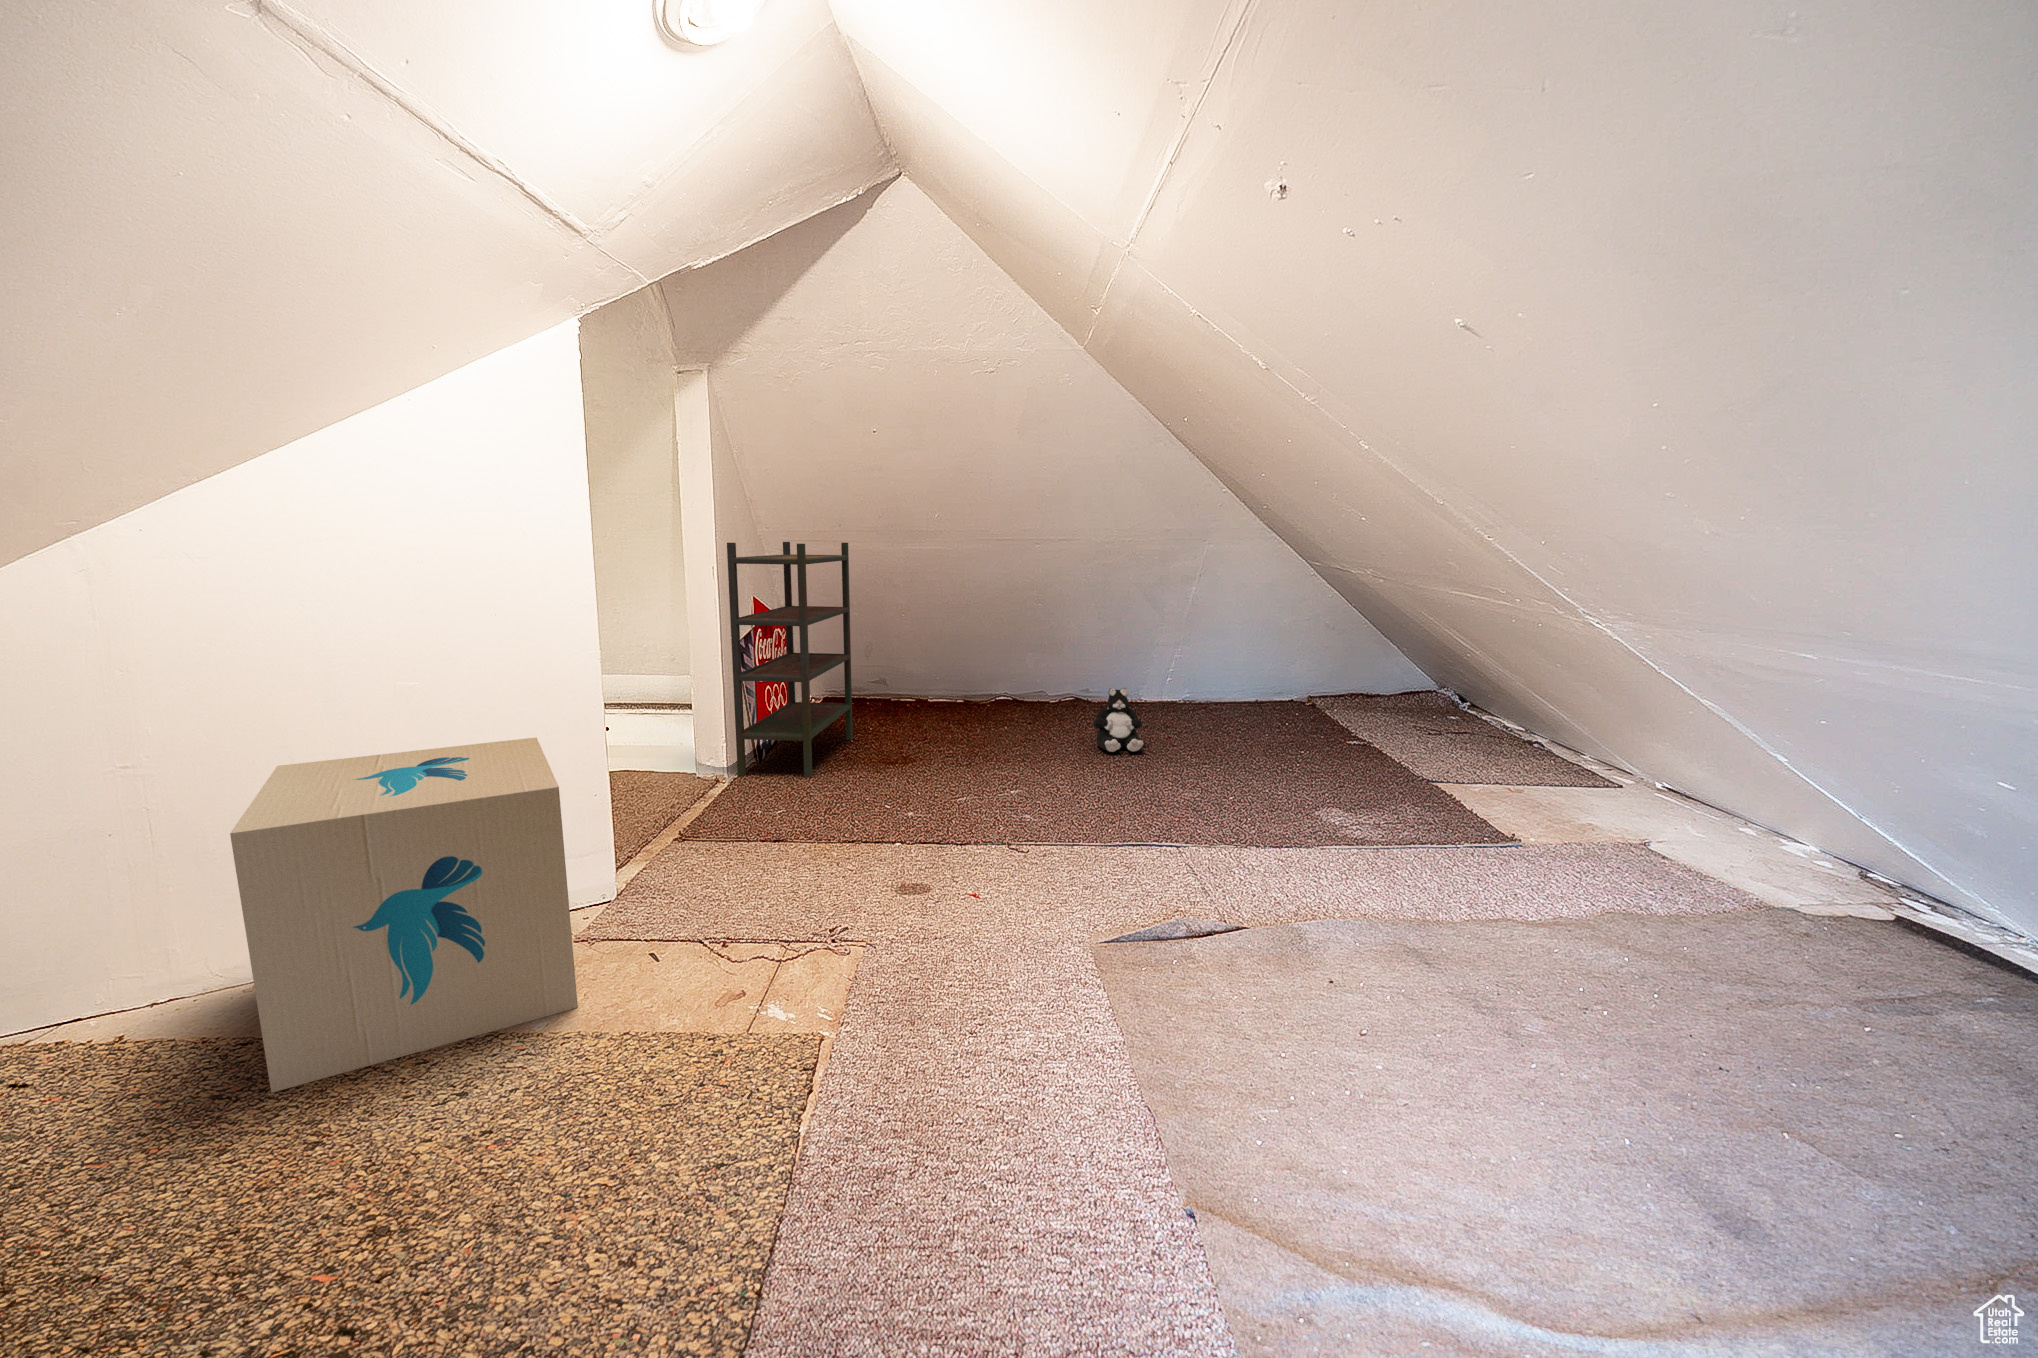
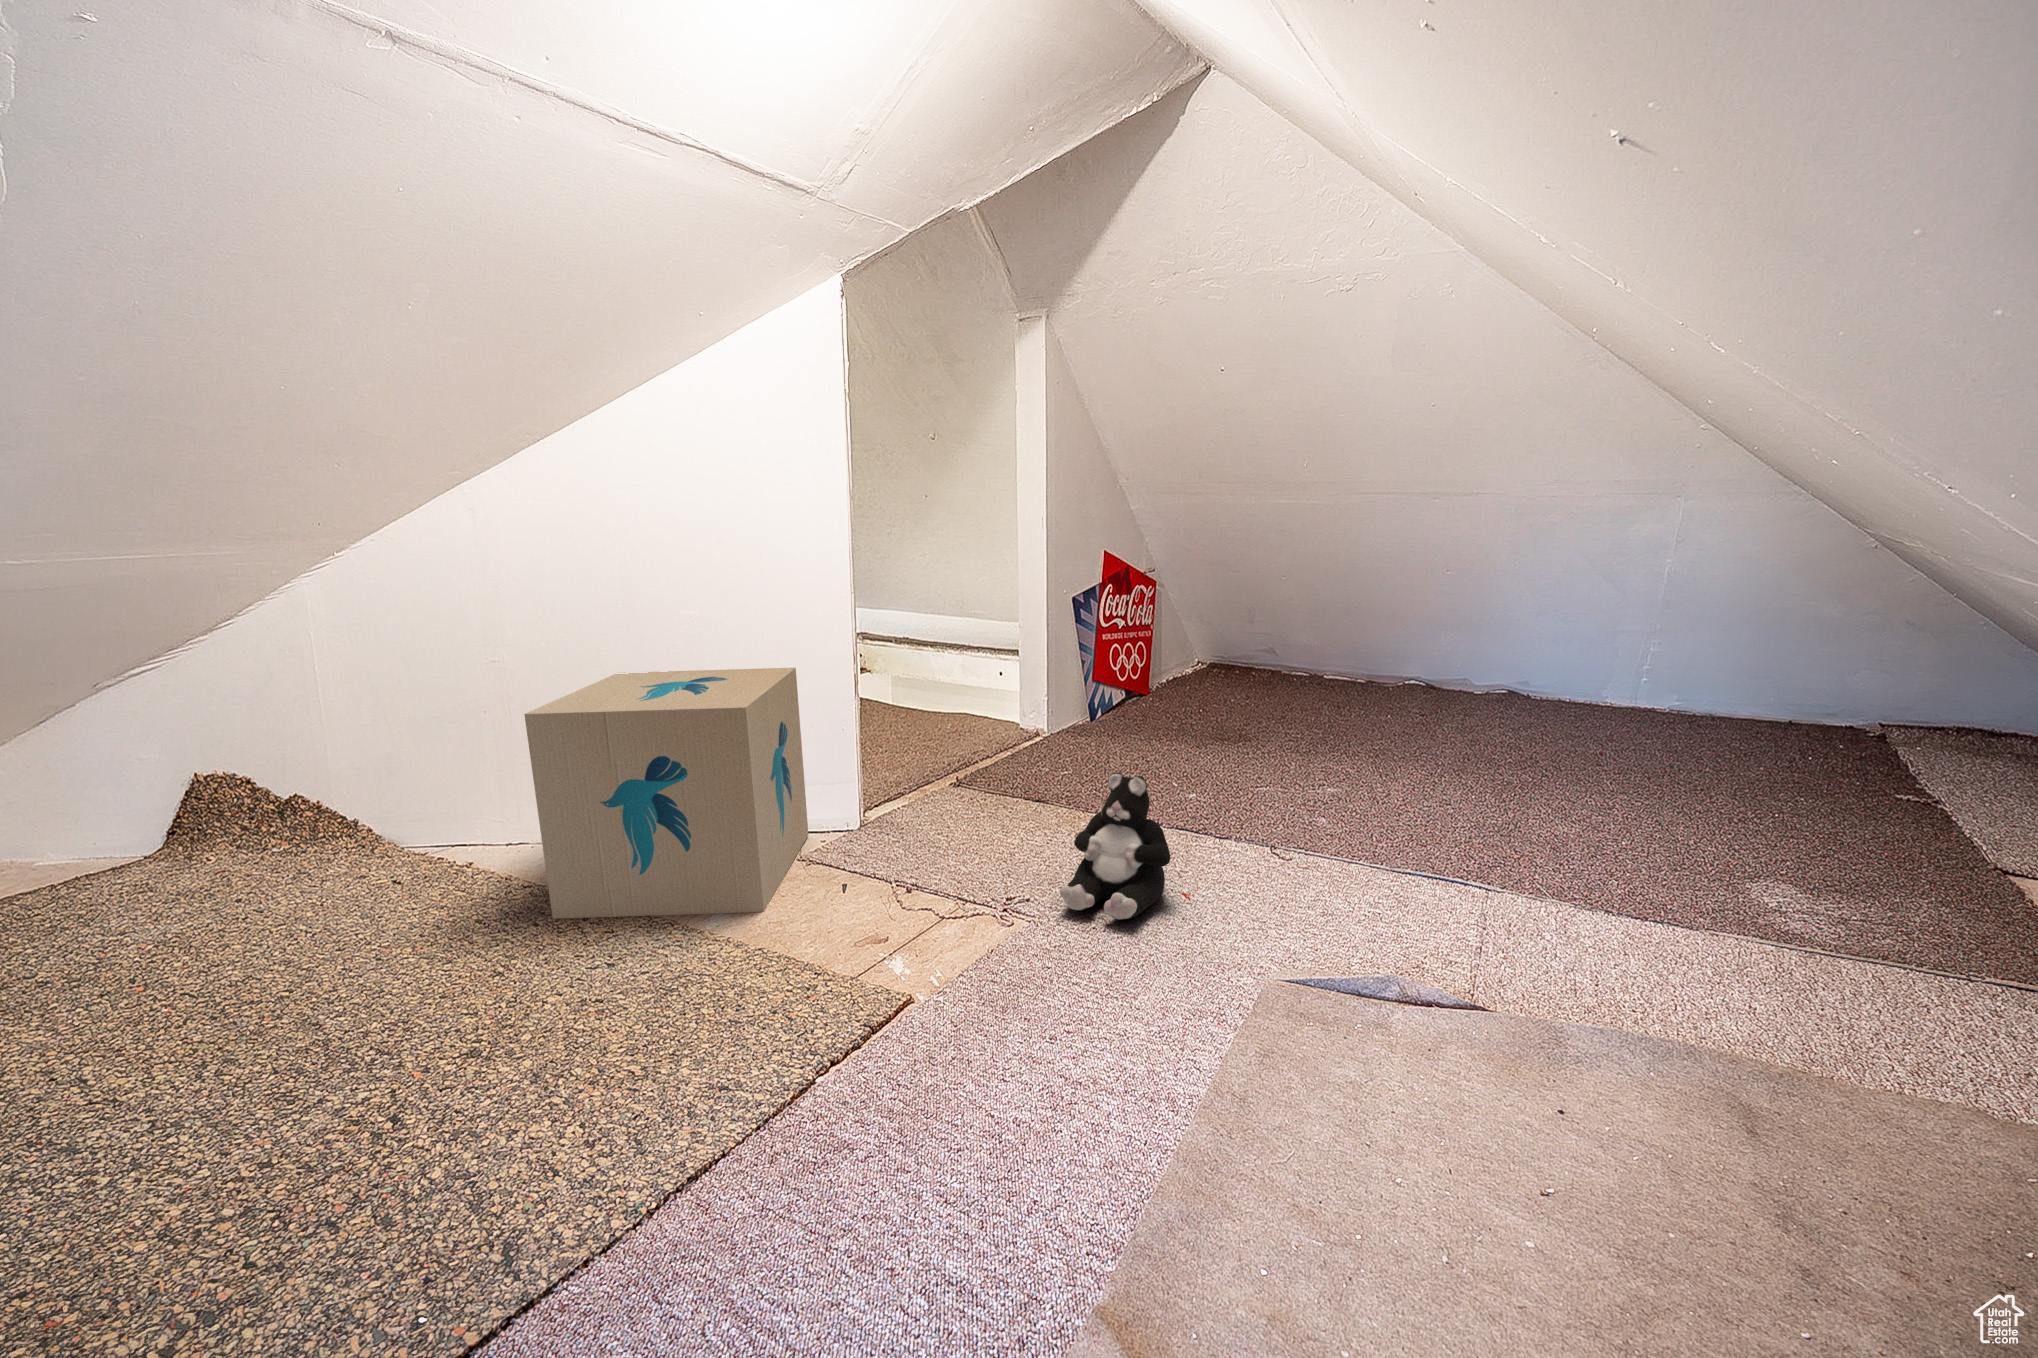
bookshelf: present [727,542,853,778] -> none [1055,487,1207,745]
plush toy: present [1093,688,1144,752] -> present [1060,773,1170,920]

